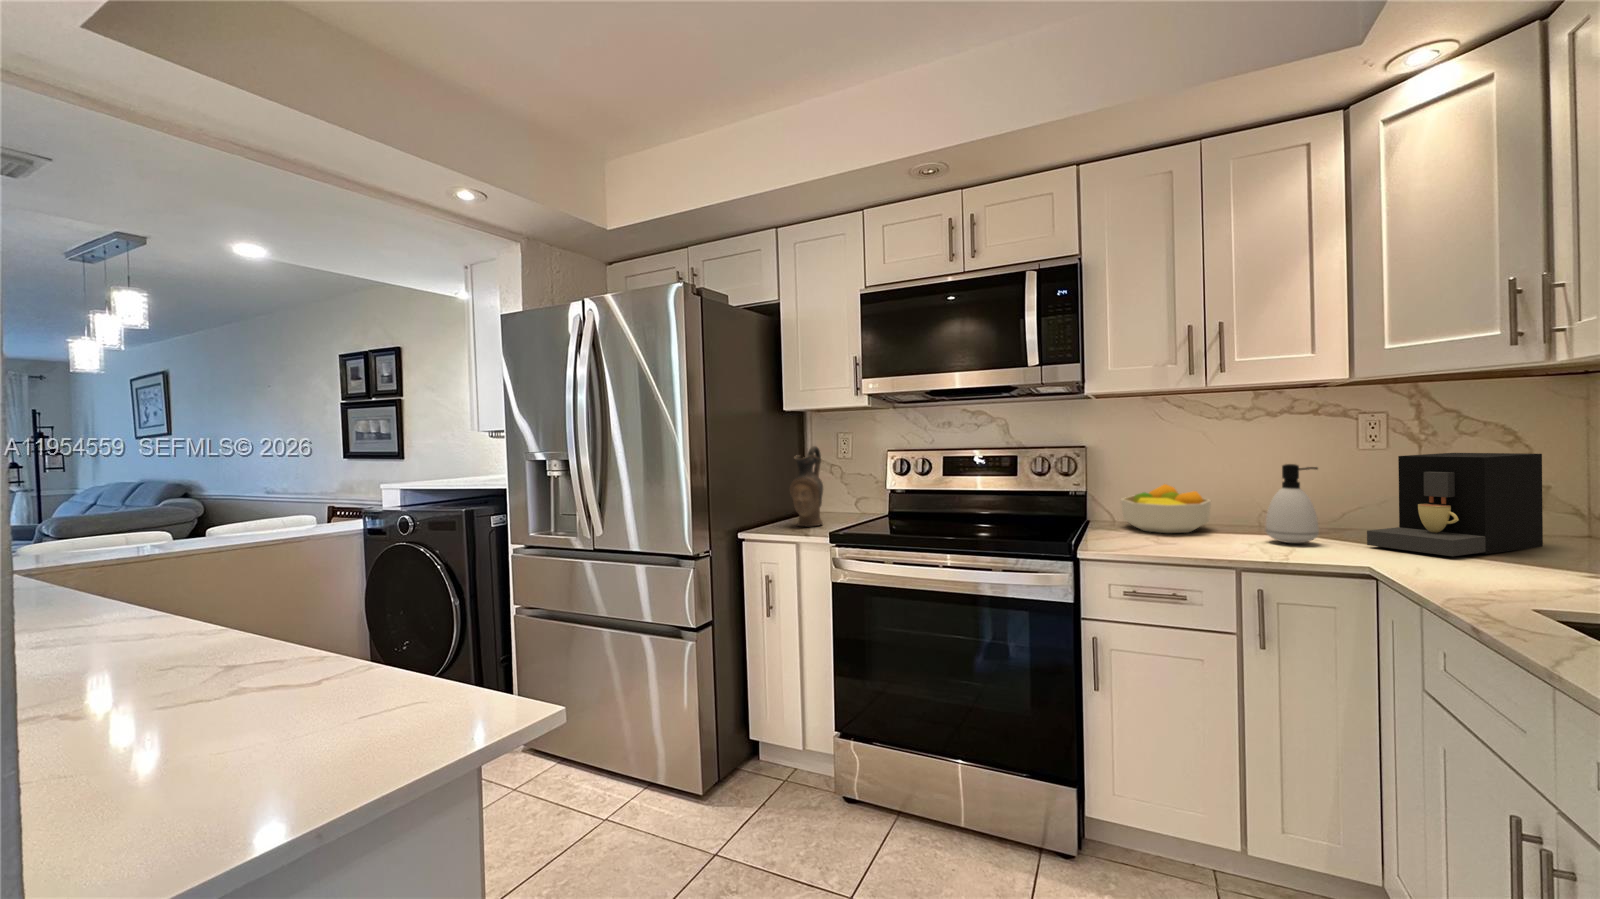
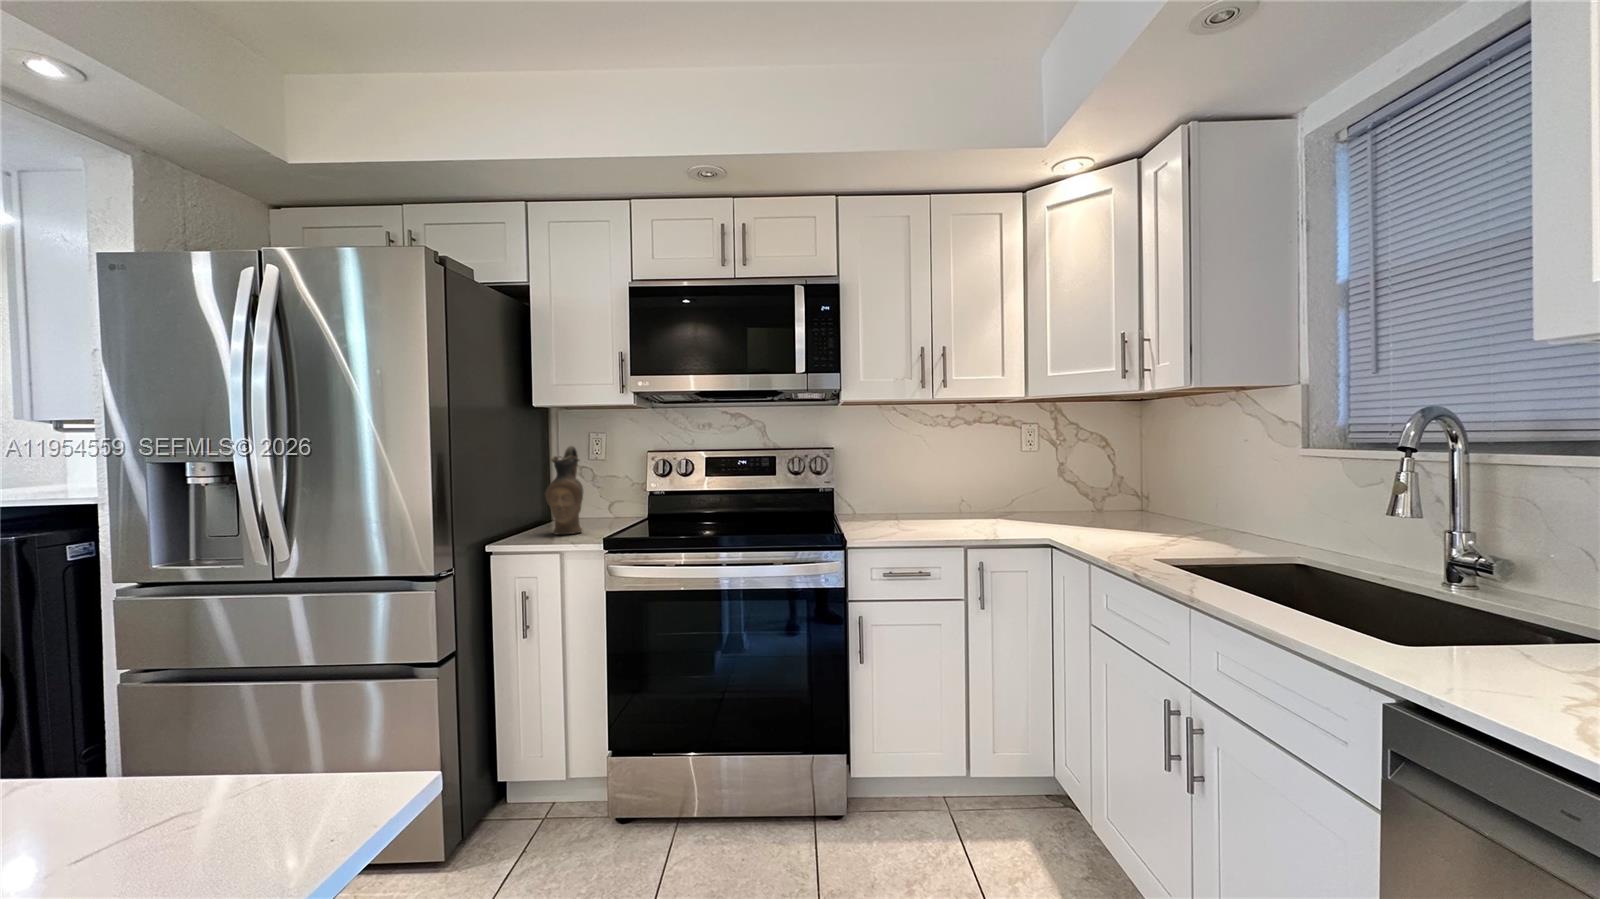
coffee maker: present [1367,453,1543,556] -> none [1039,454,1129,527]
soap dispenser: present [1266,464,1319,543] -> none [975,462,1010,525]
fruit bowl: present [1121,484,1211,533] -> none [865,481,933,523]

